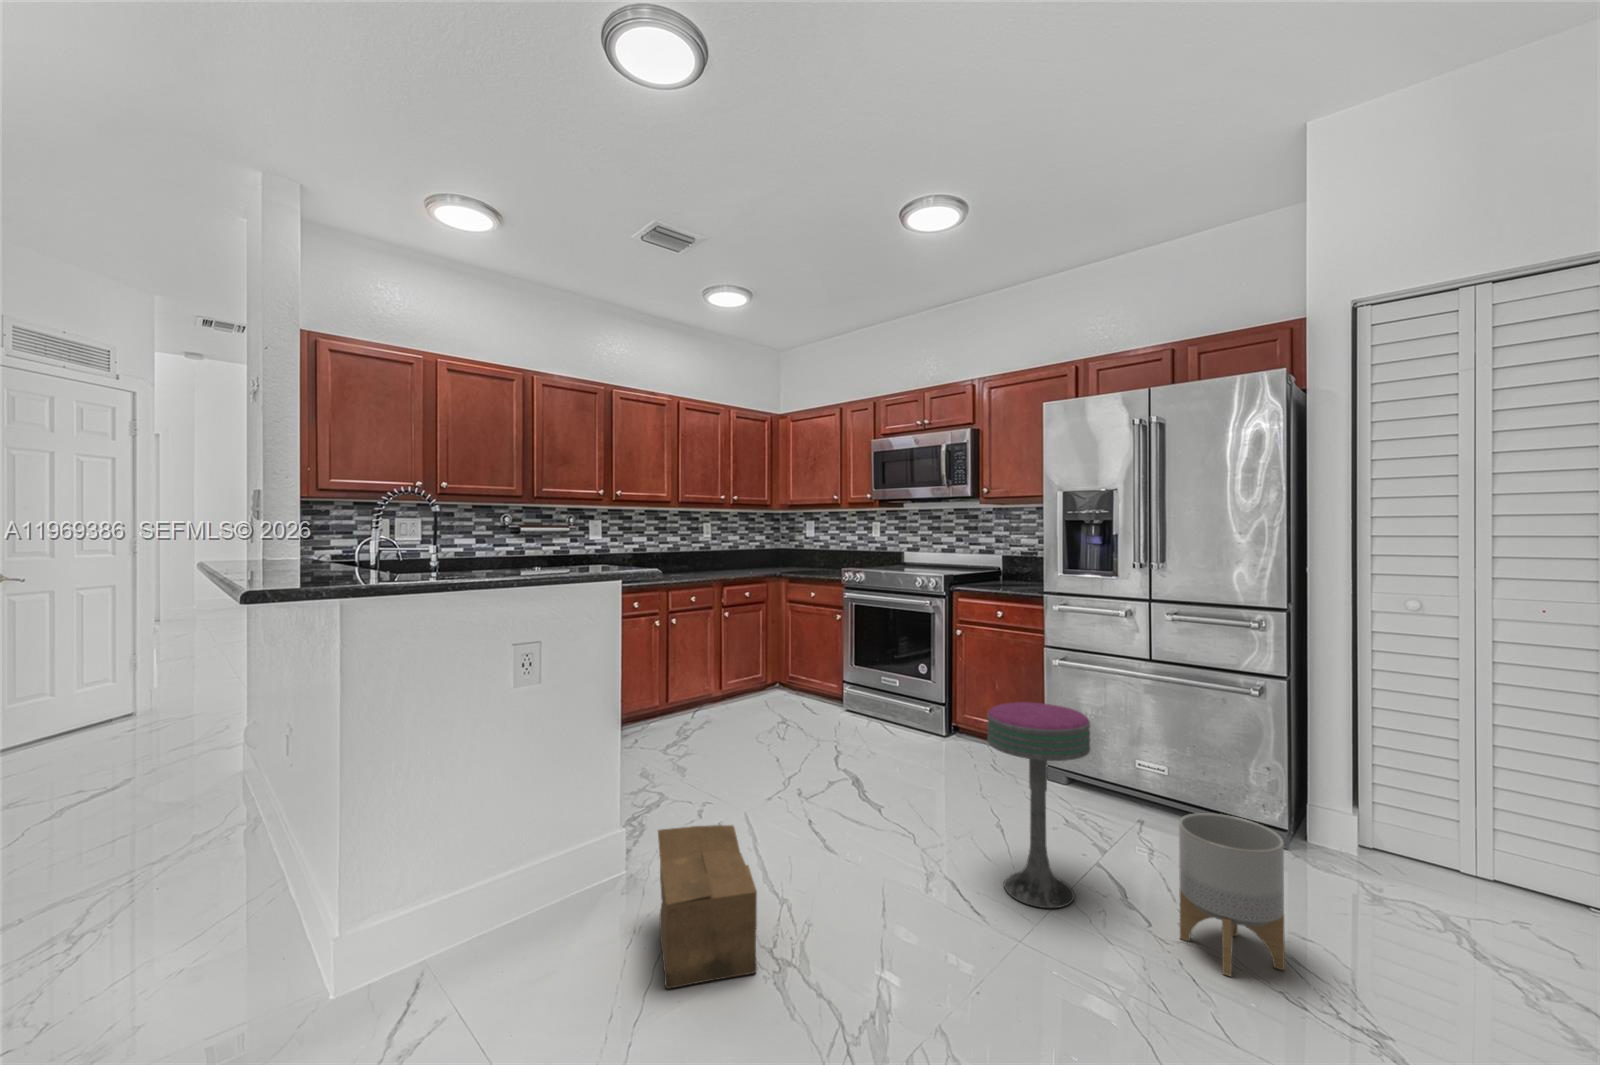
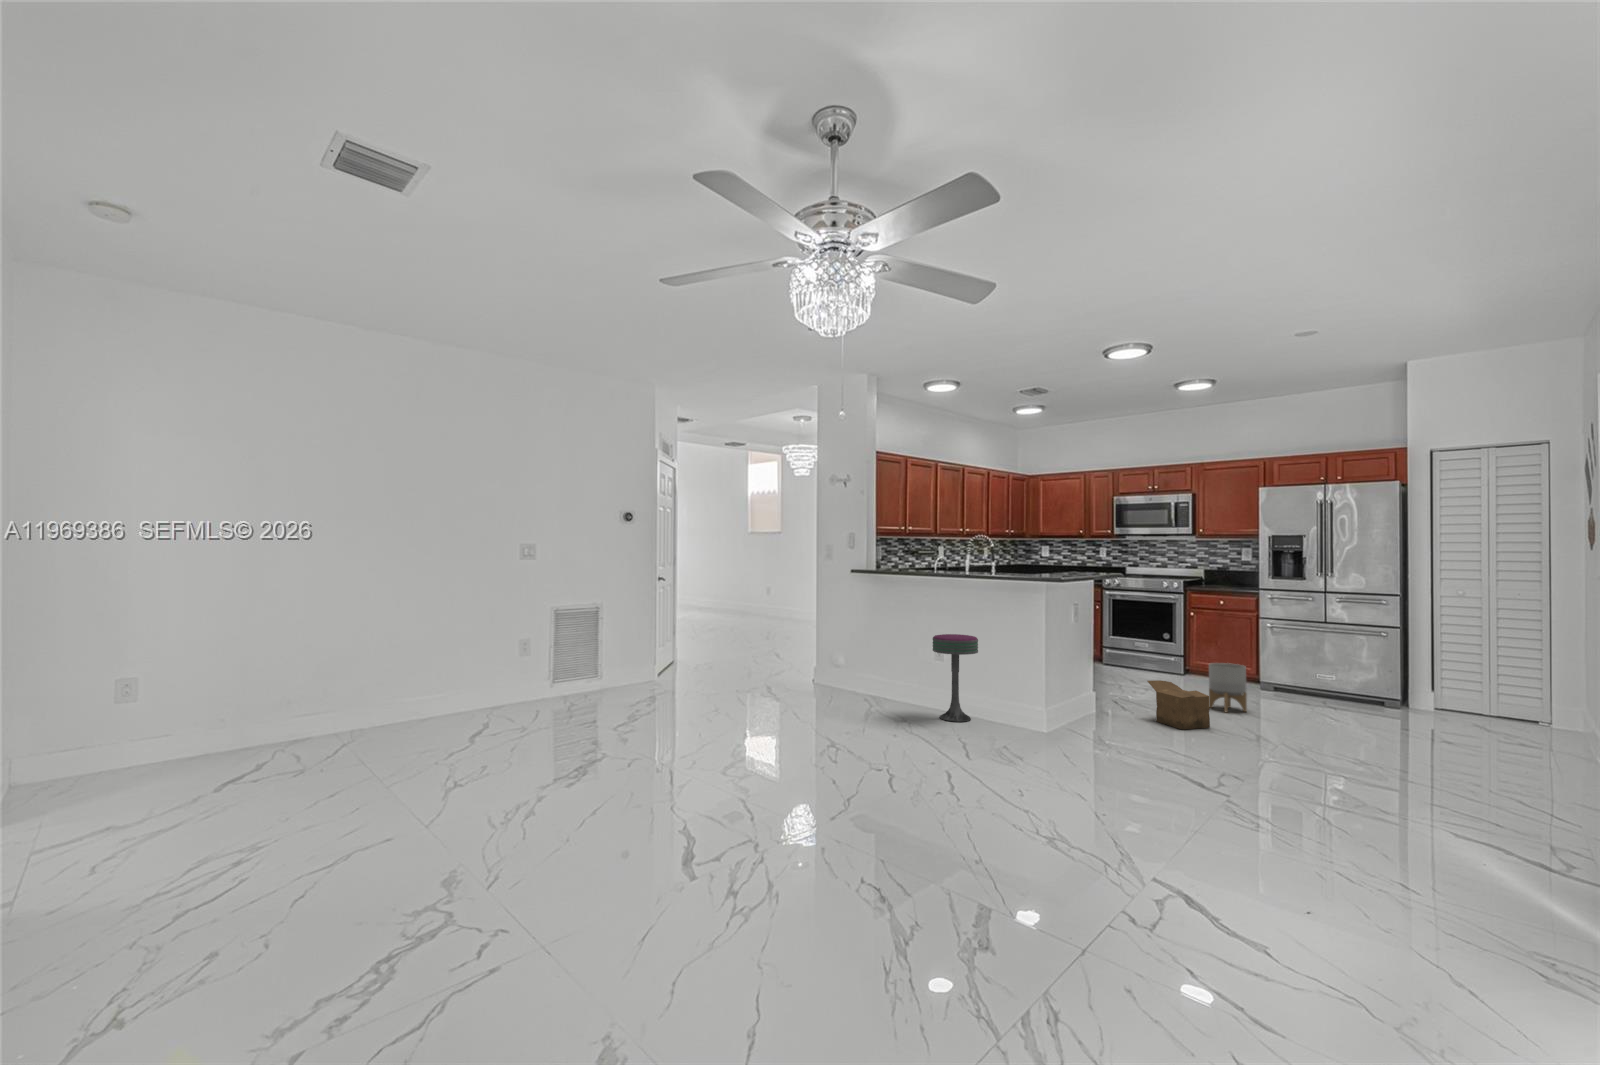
bar stool: present [987,702,1090,908] -> present [933,634,978,722]
planter: present [1179,813,1285,976] -> present [1209,663,1247,712]

